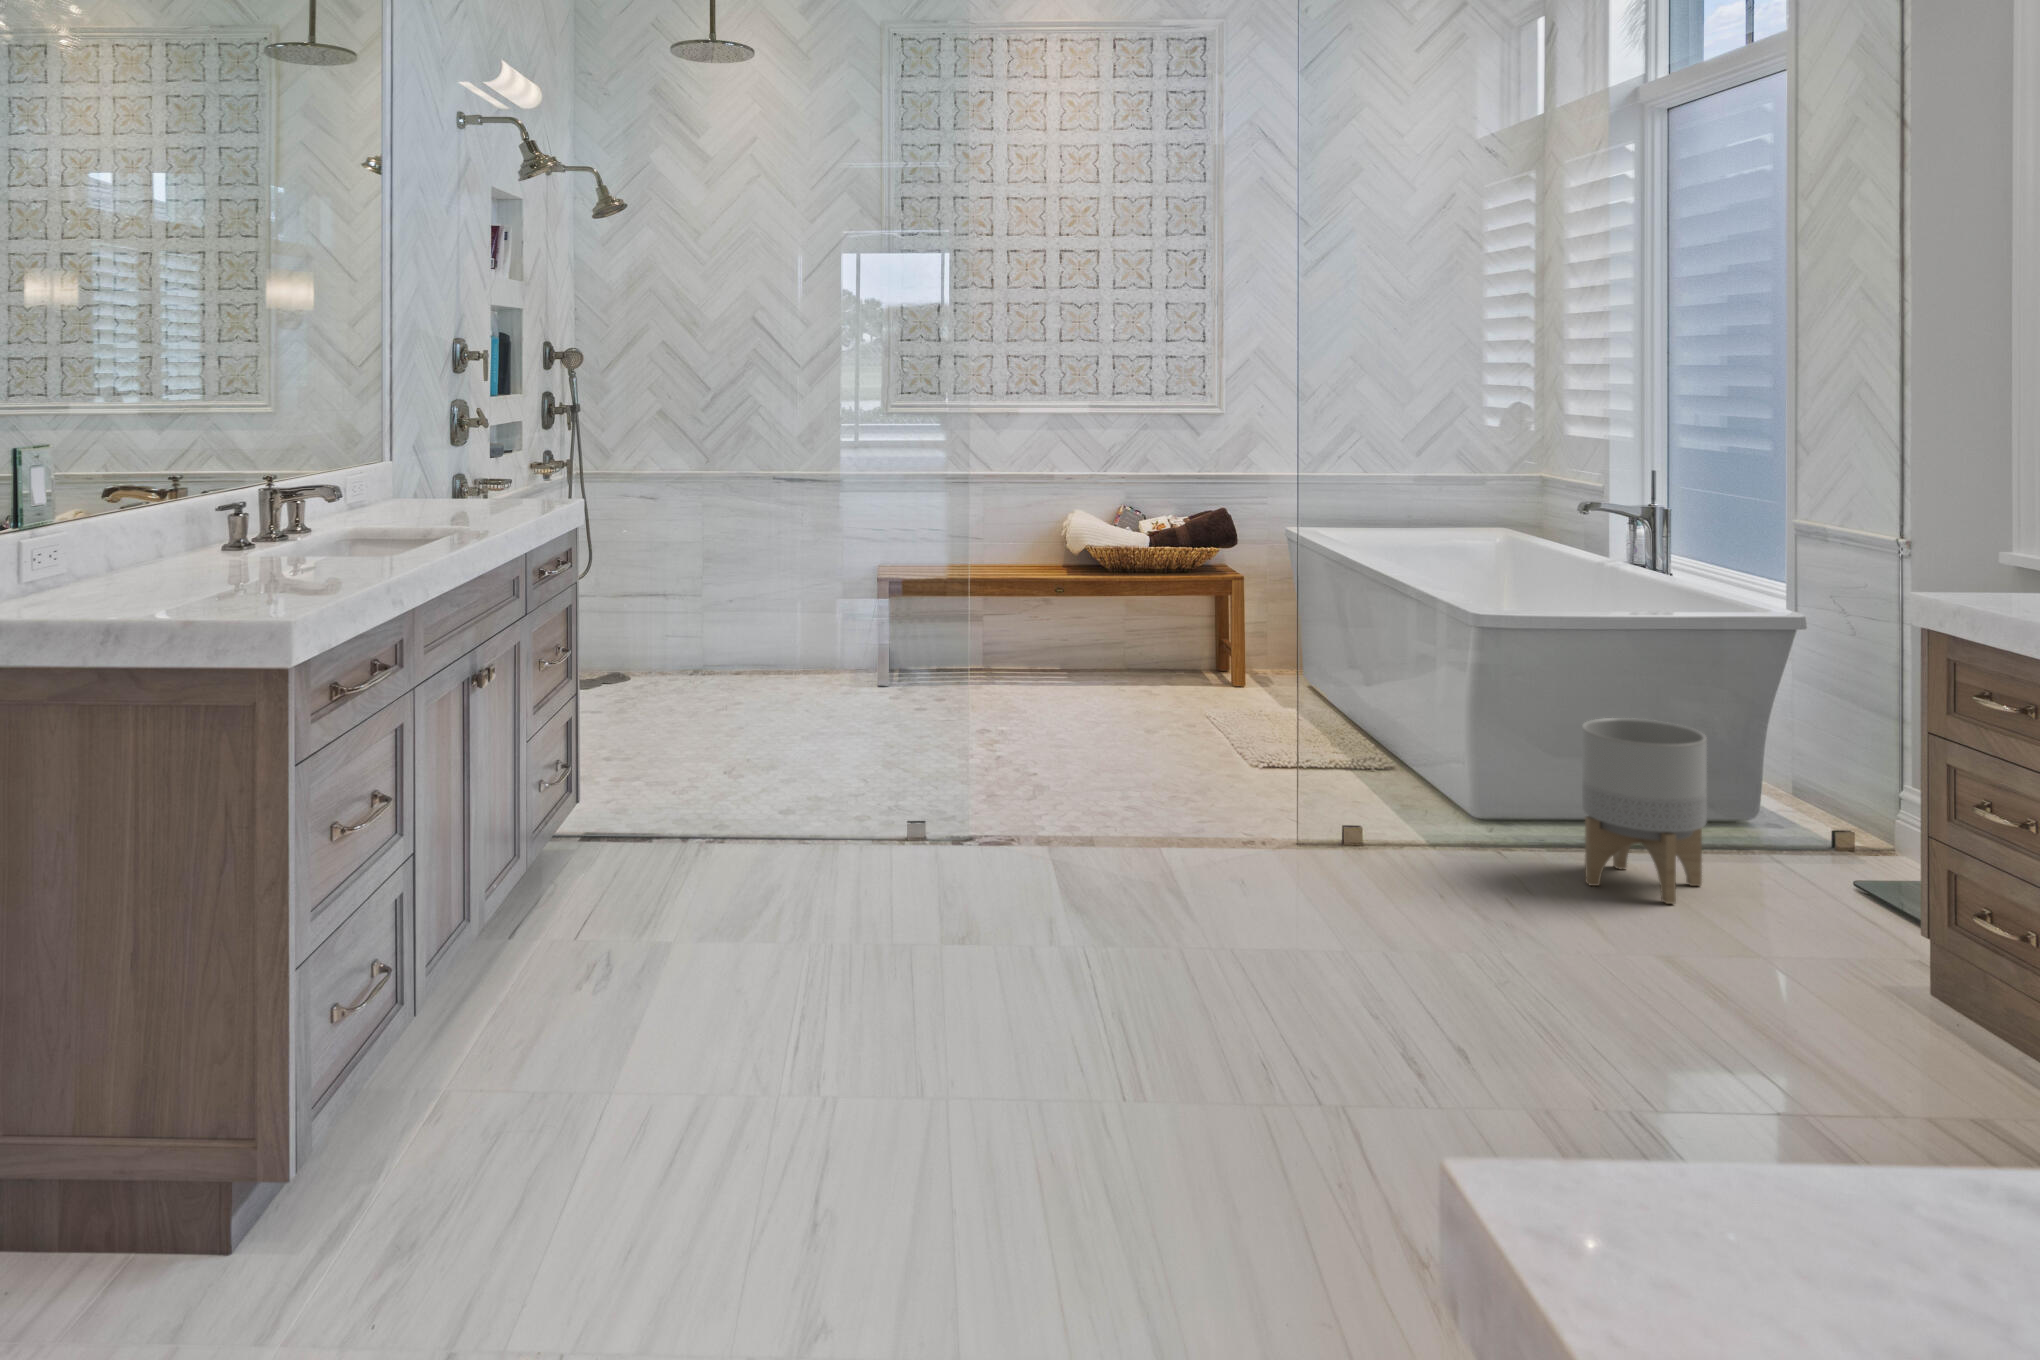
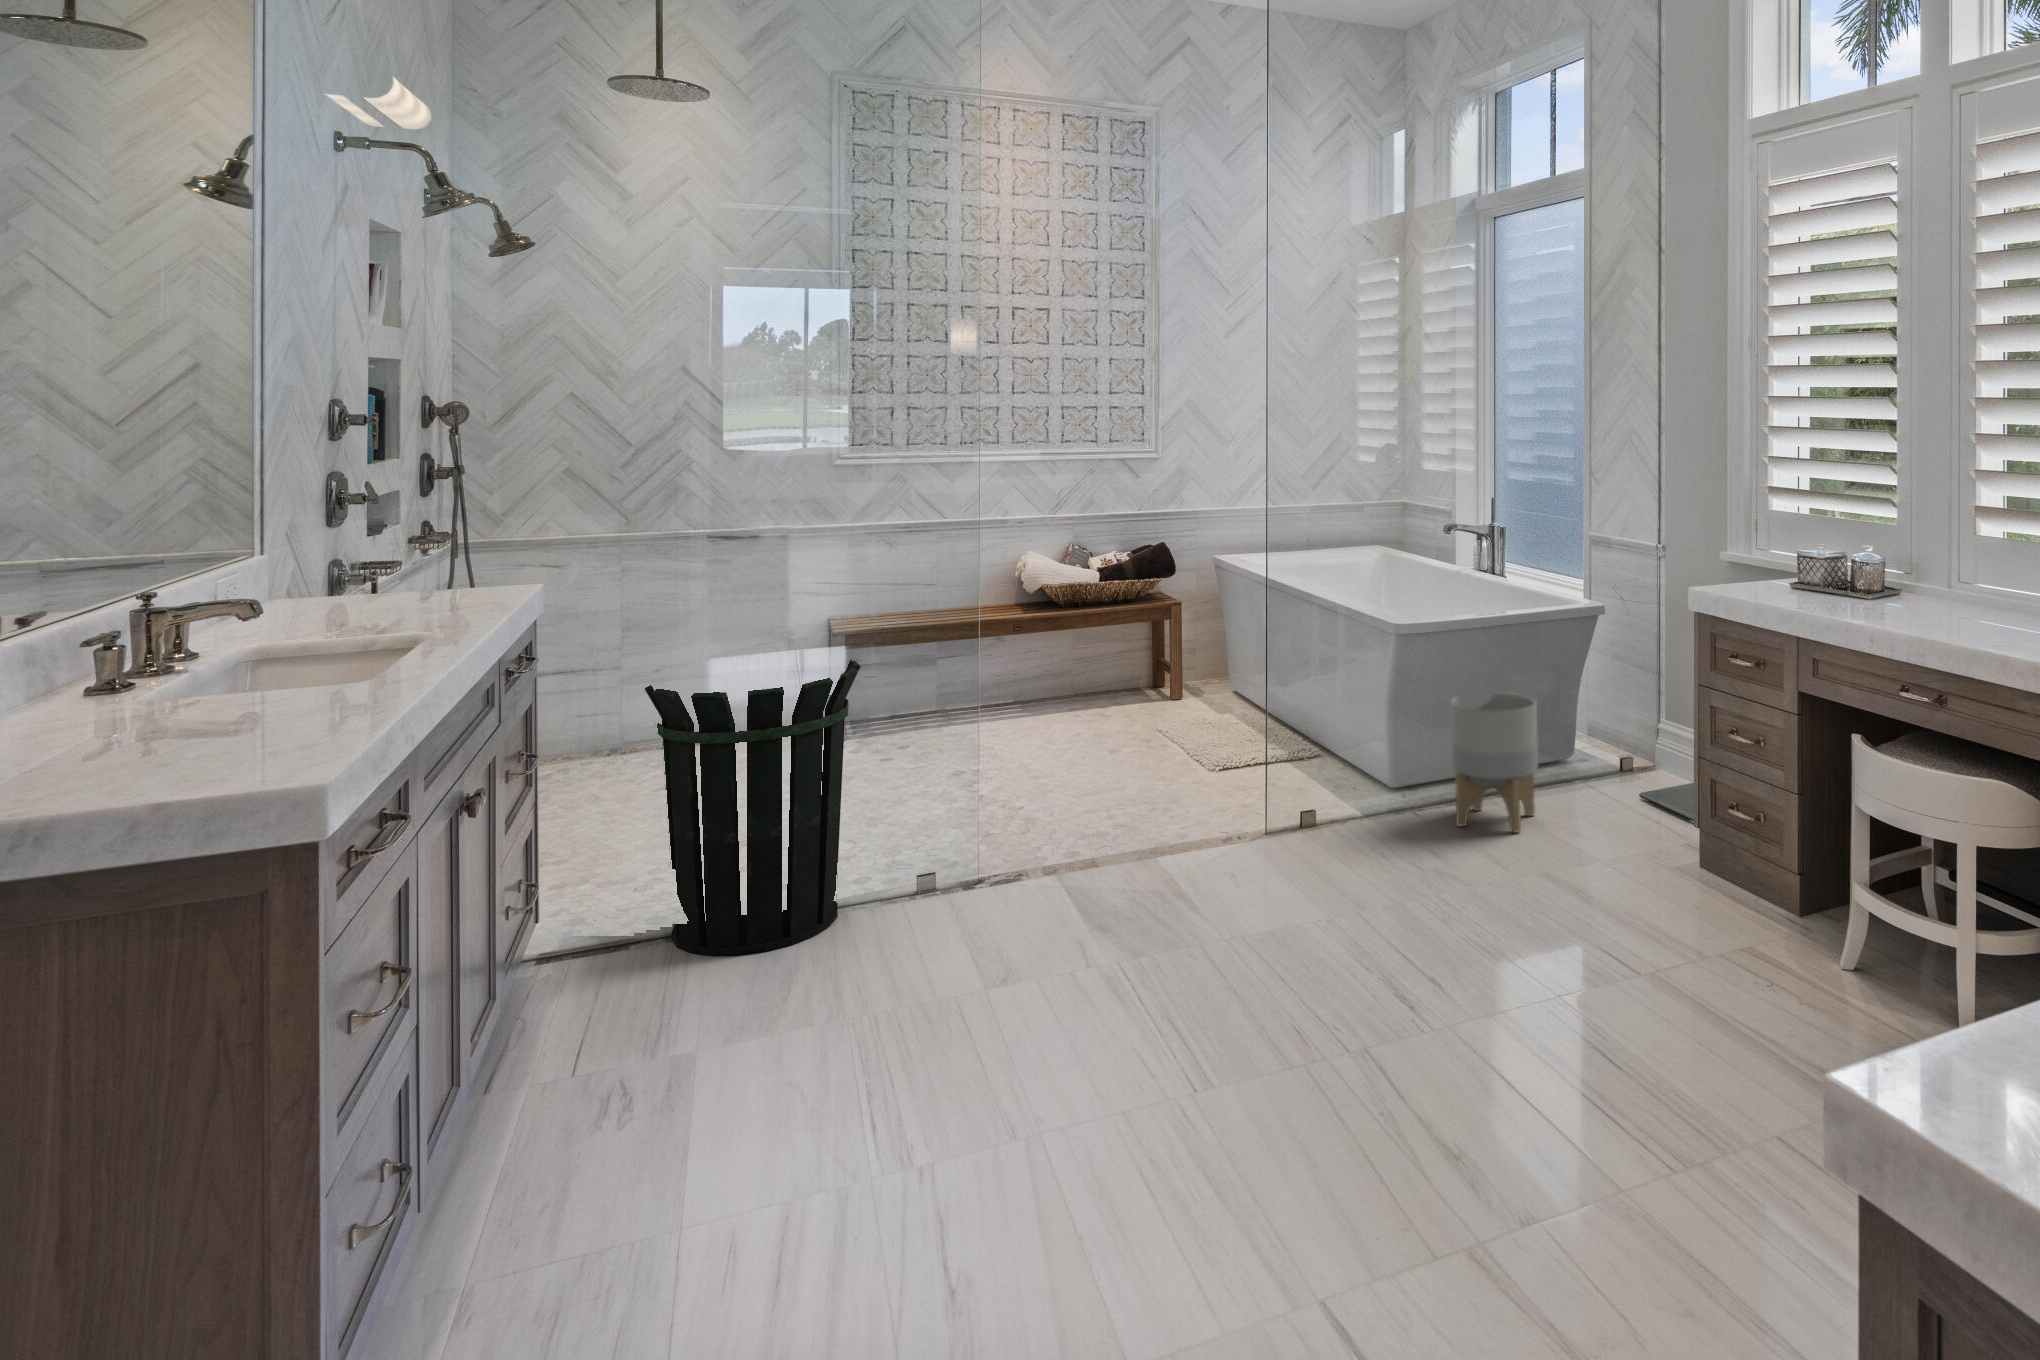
waste bin: none [650,595,862,900] -> present [645,660,861,955]

